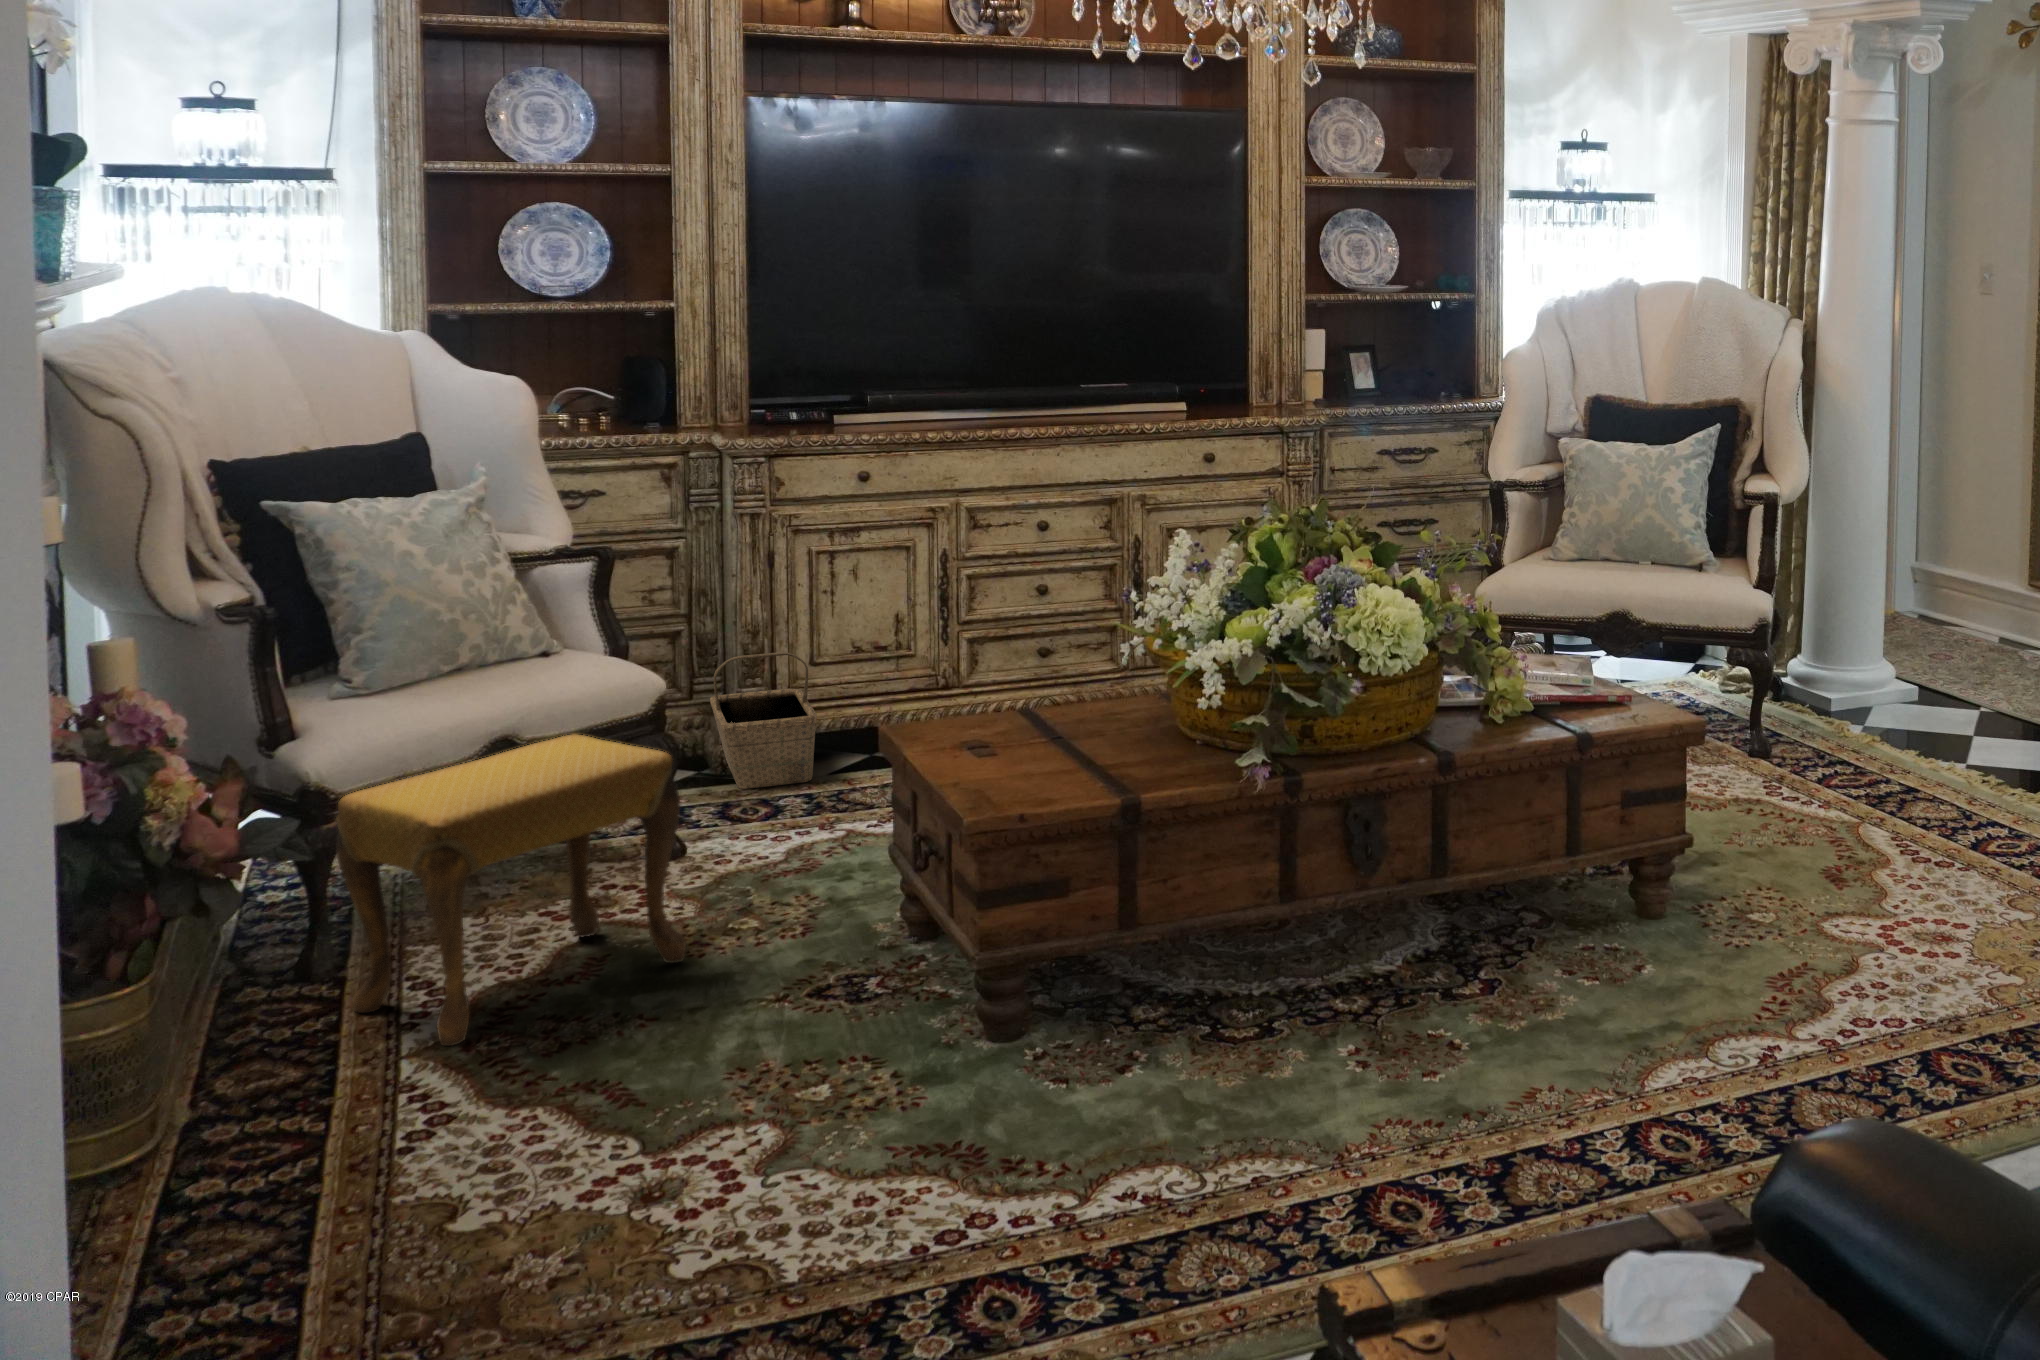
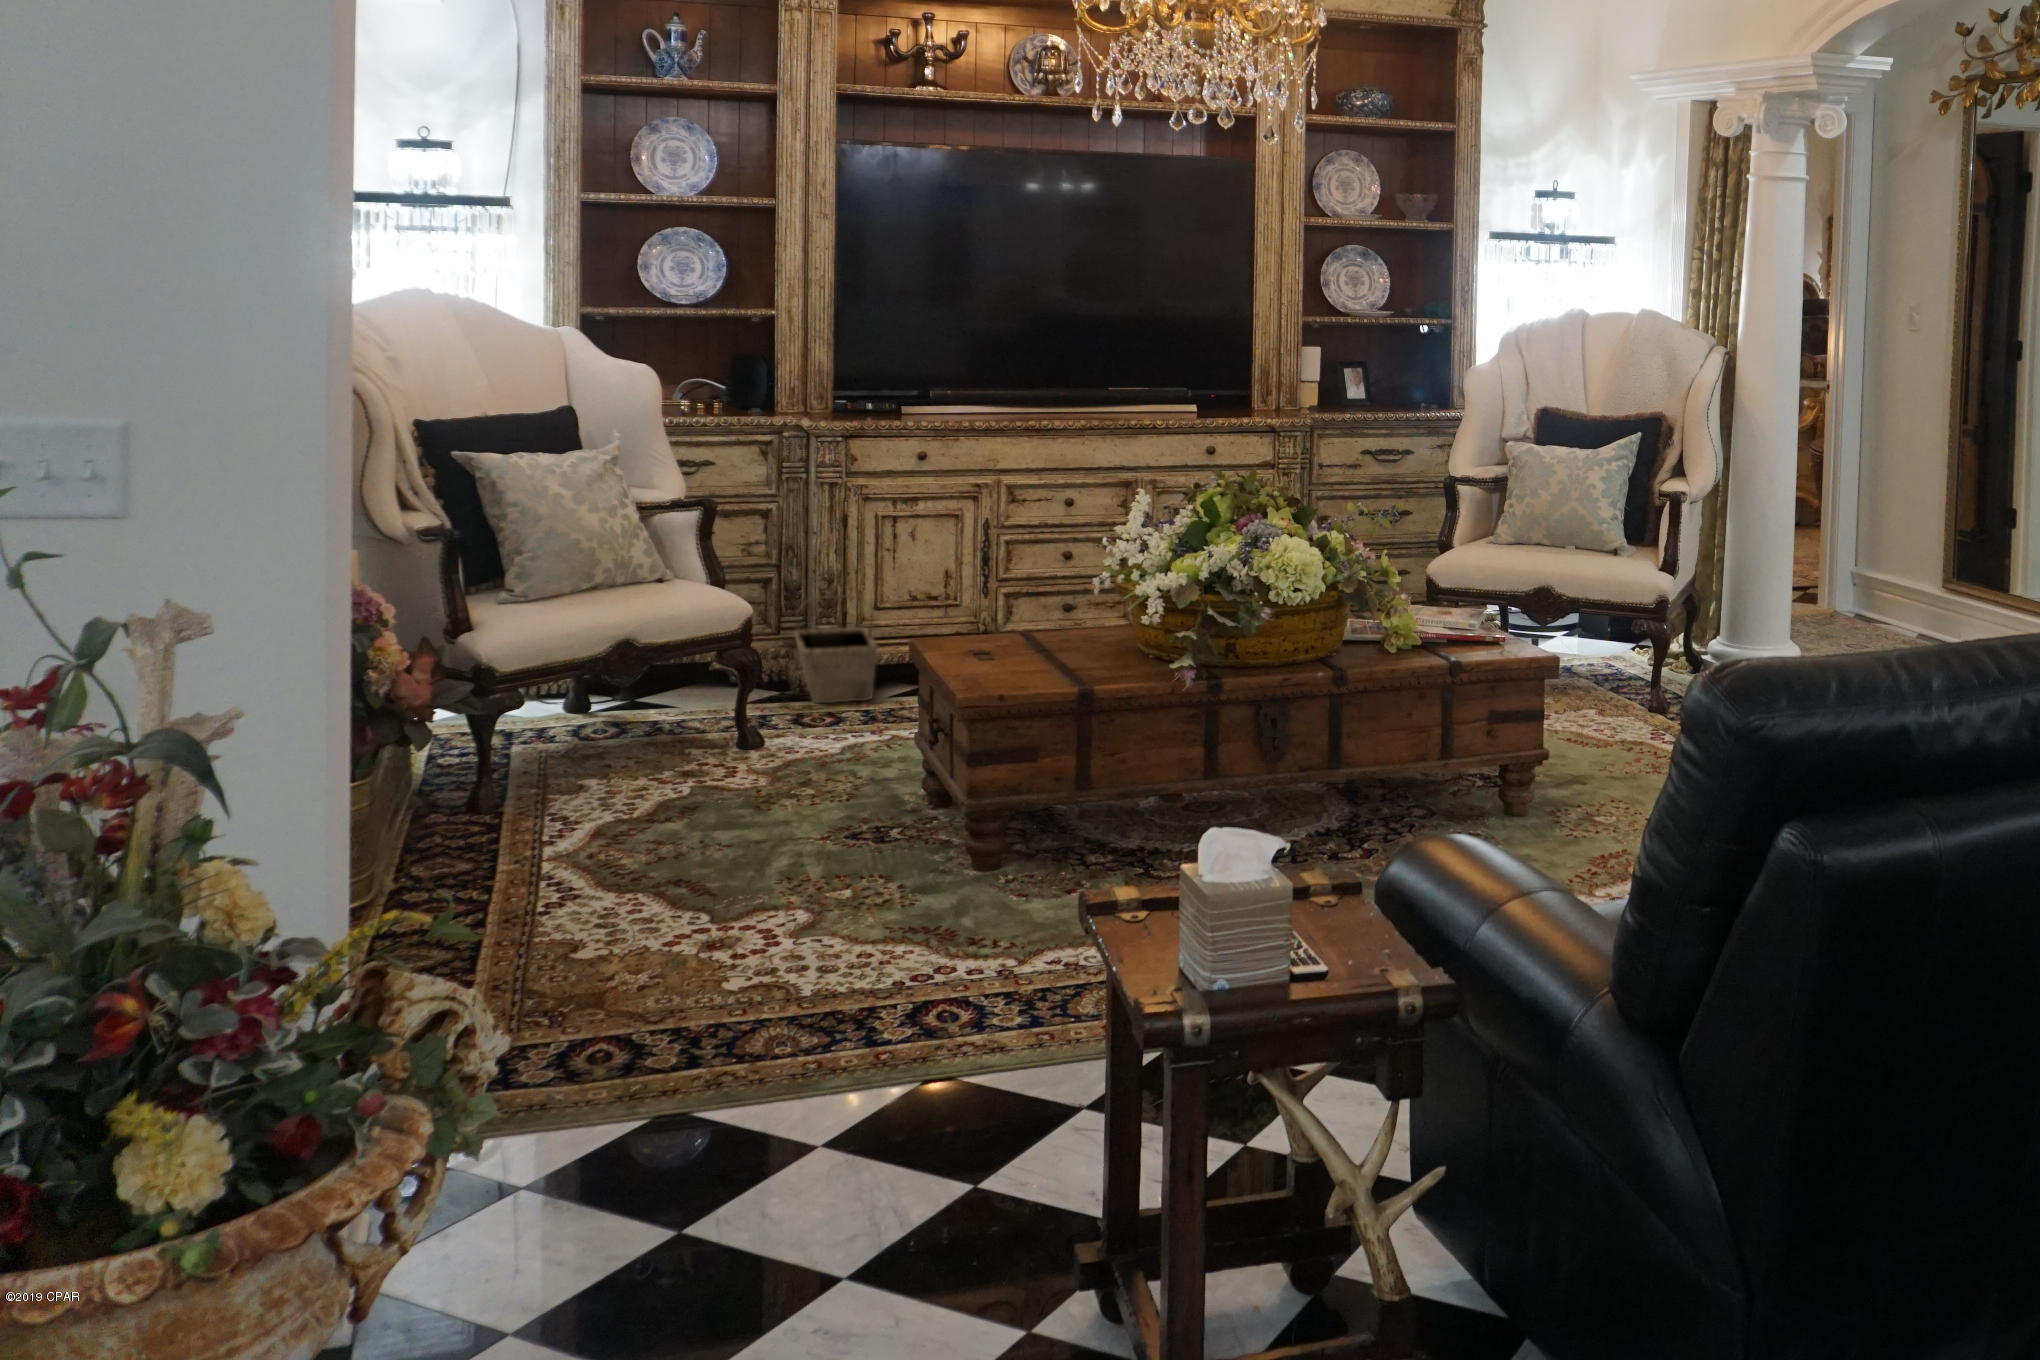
footstool: present [336,734,686,1046] -> none [498,636,757,857]

